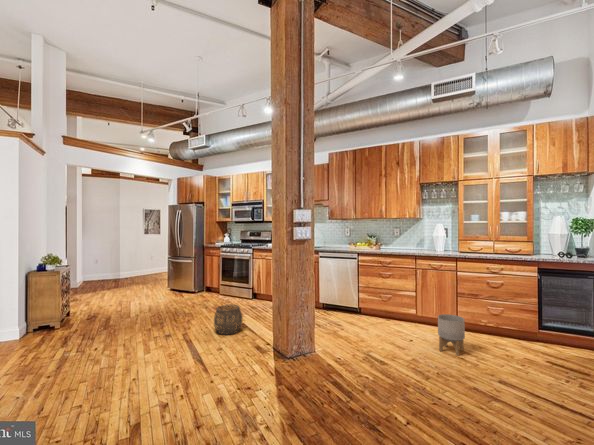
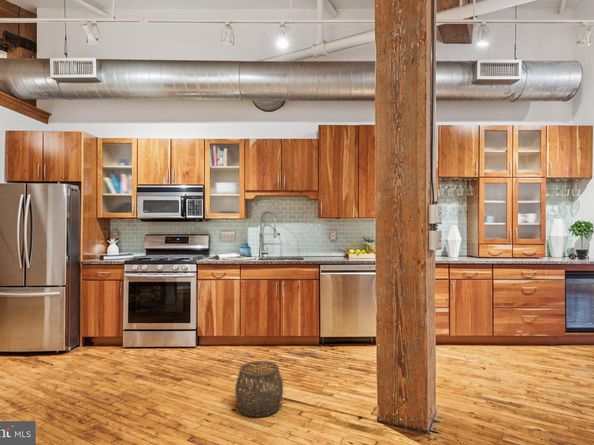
planter: present [438,314,465,356] -> none [515,329,546,374]

